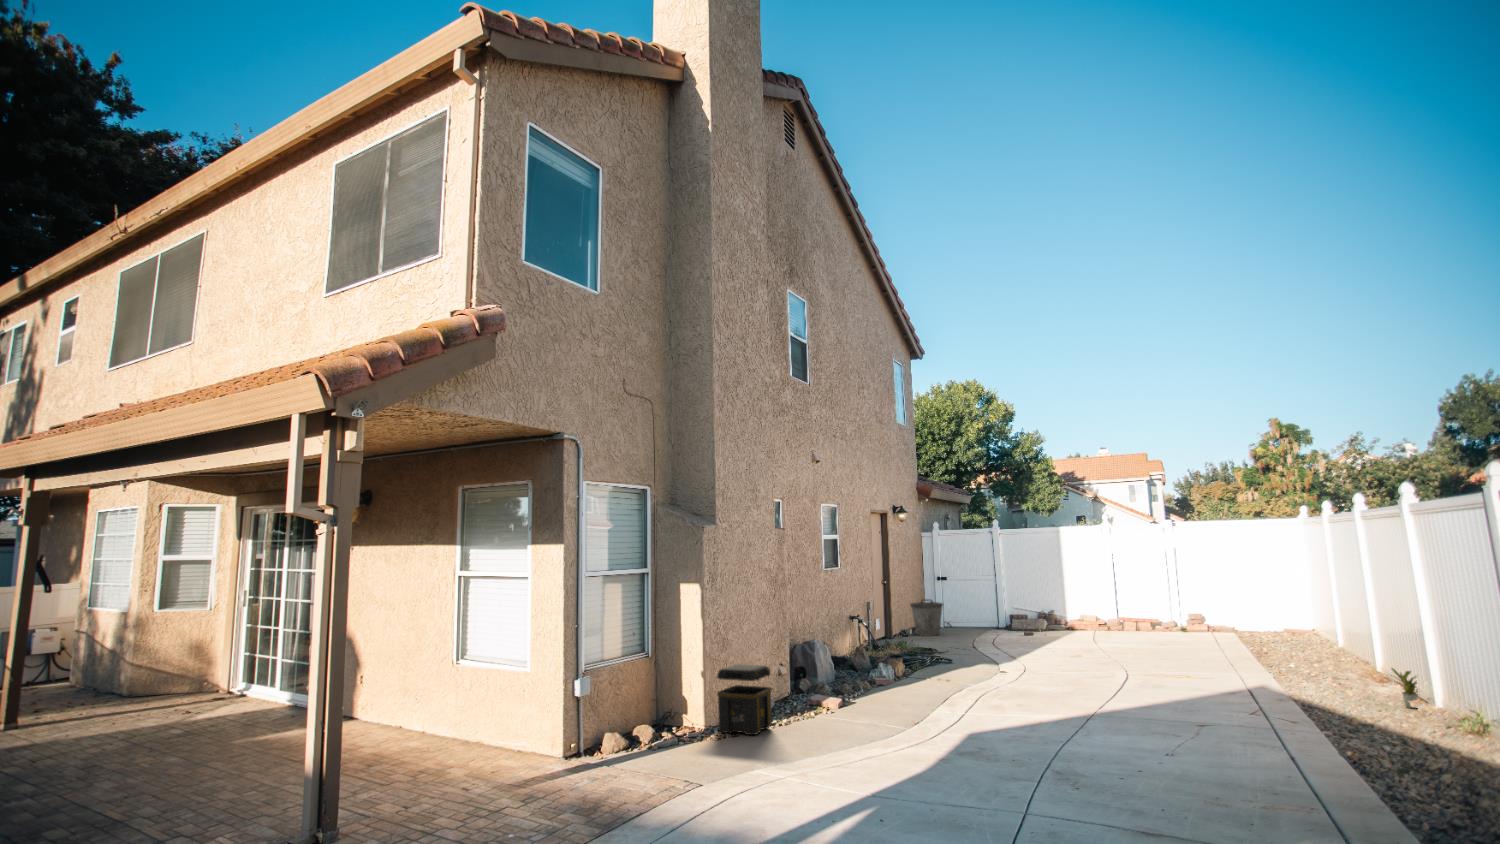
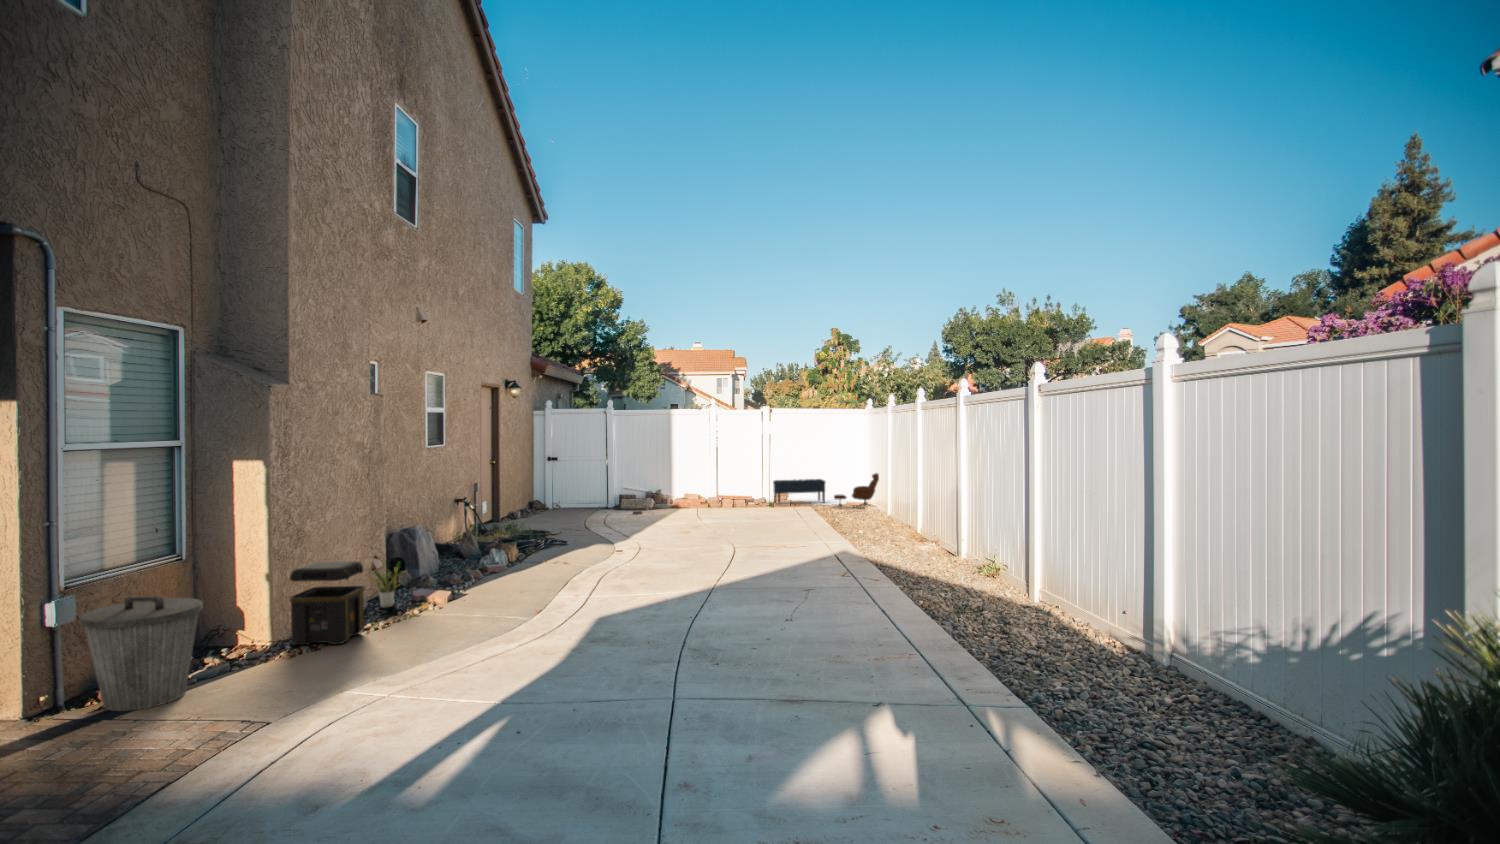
lounge chair: none [1262,598,1325,640] -> present [834,473,879,507]
trash can: present [910,599,943,636] -> present [80,596,203,711]
bench: none [1186,603,1255,631] -> present [773,479,825,504]
potted plant: present [1391,668,1418,709] -> present [373,562,404,608]

